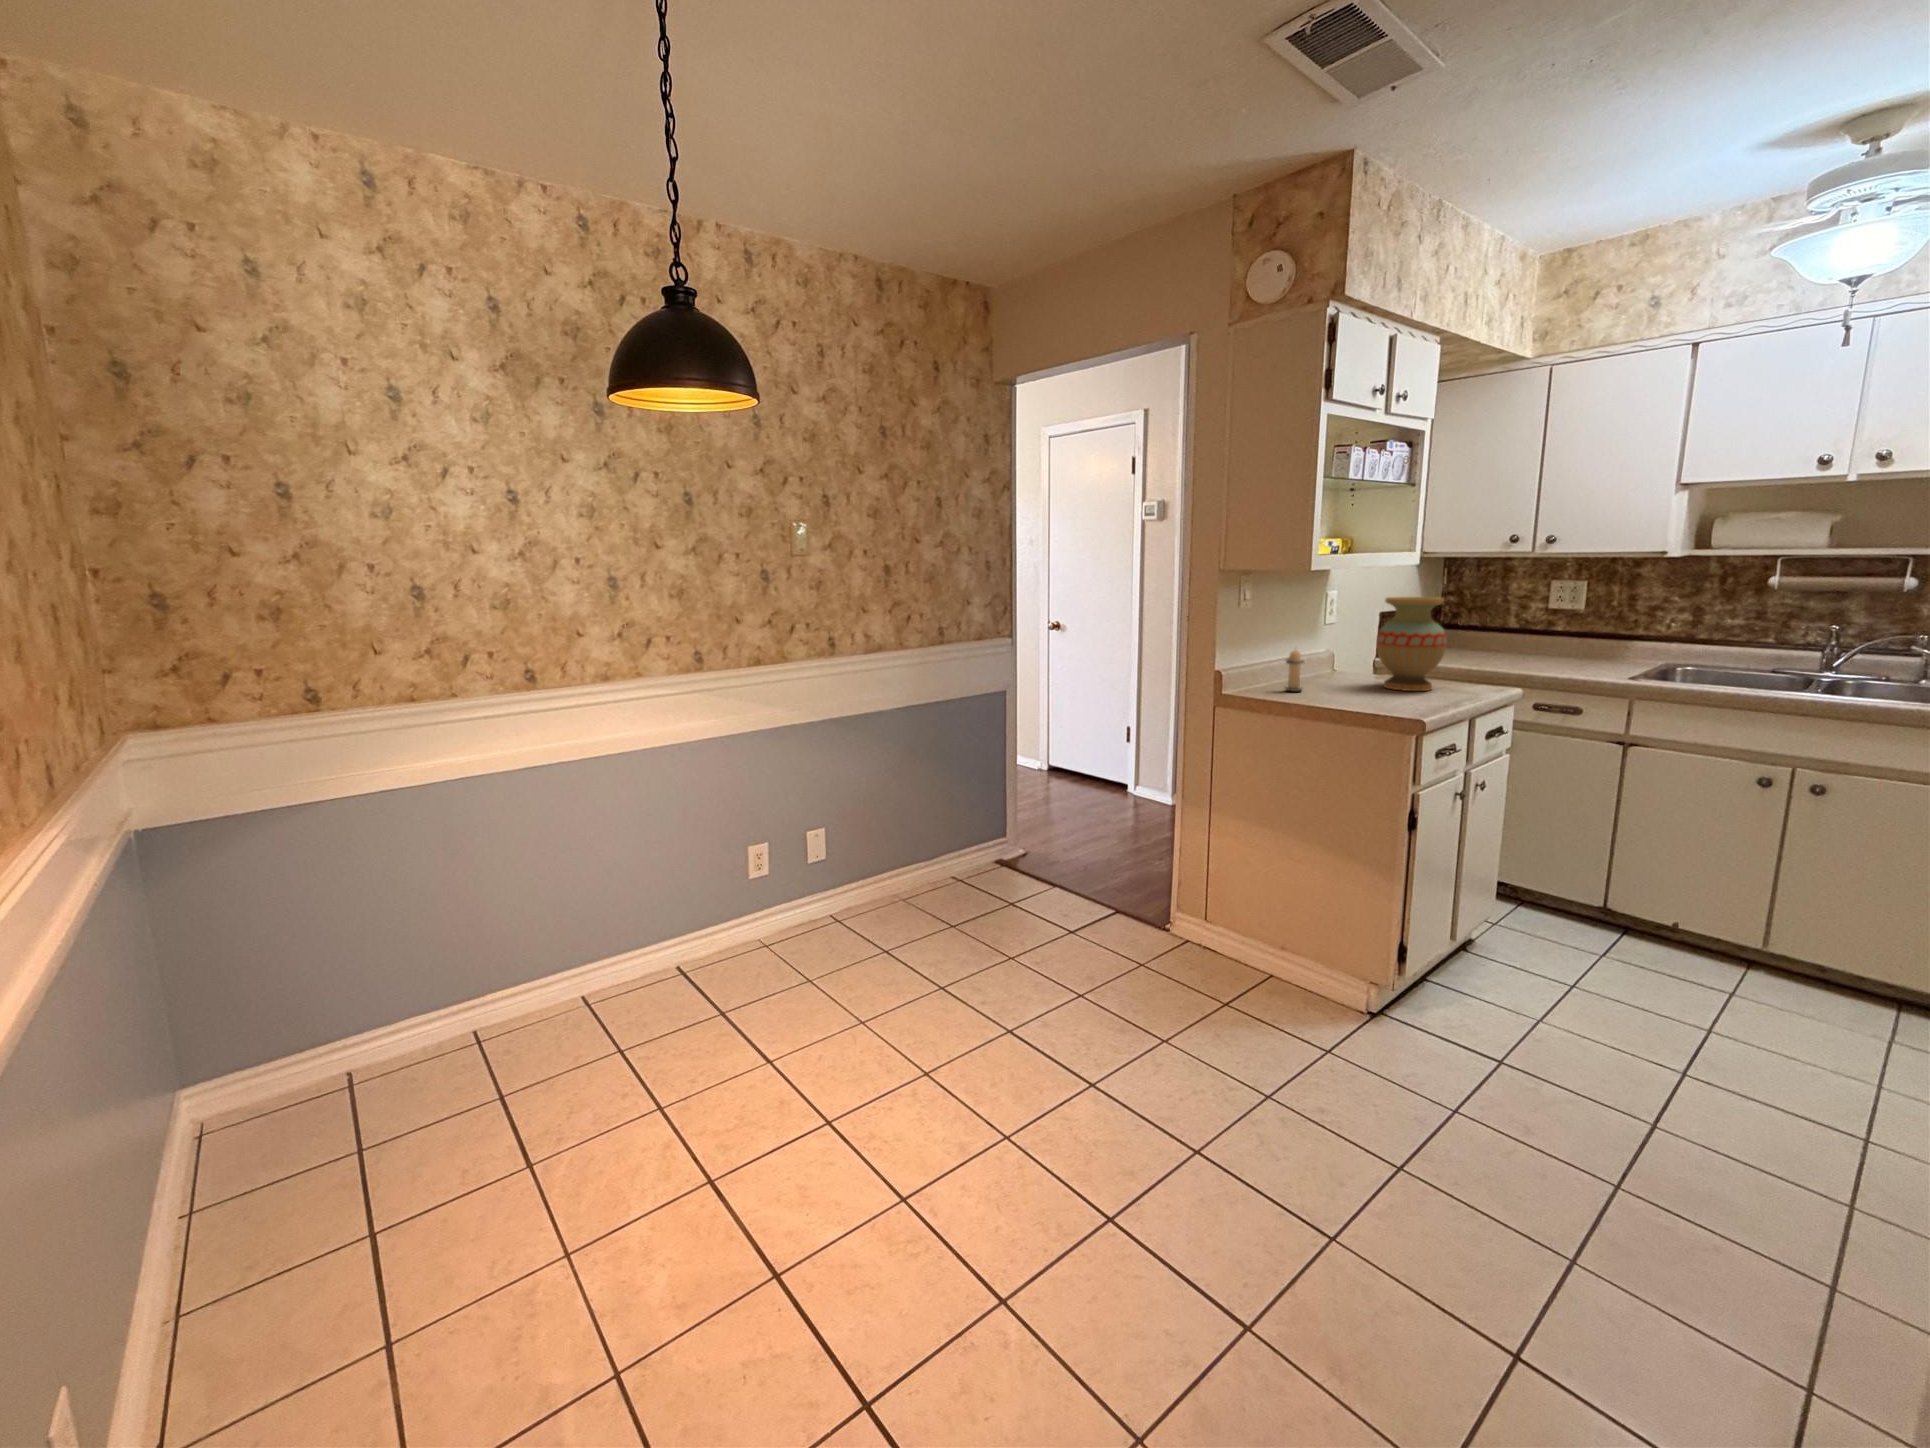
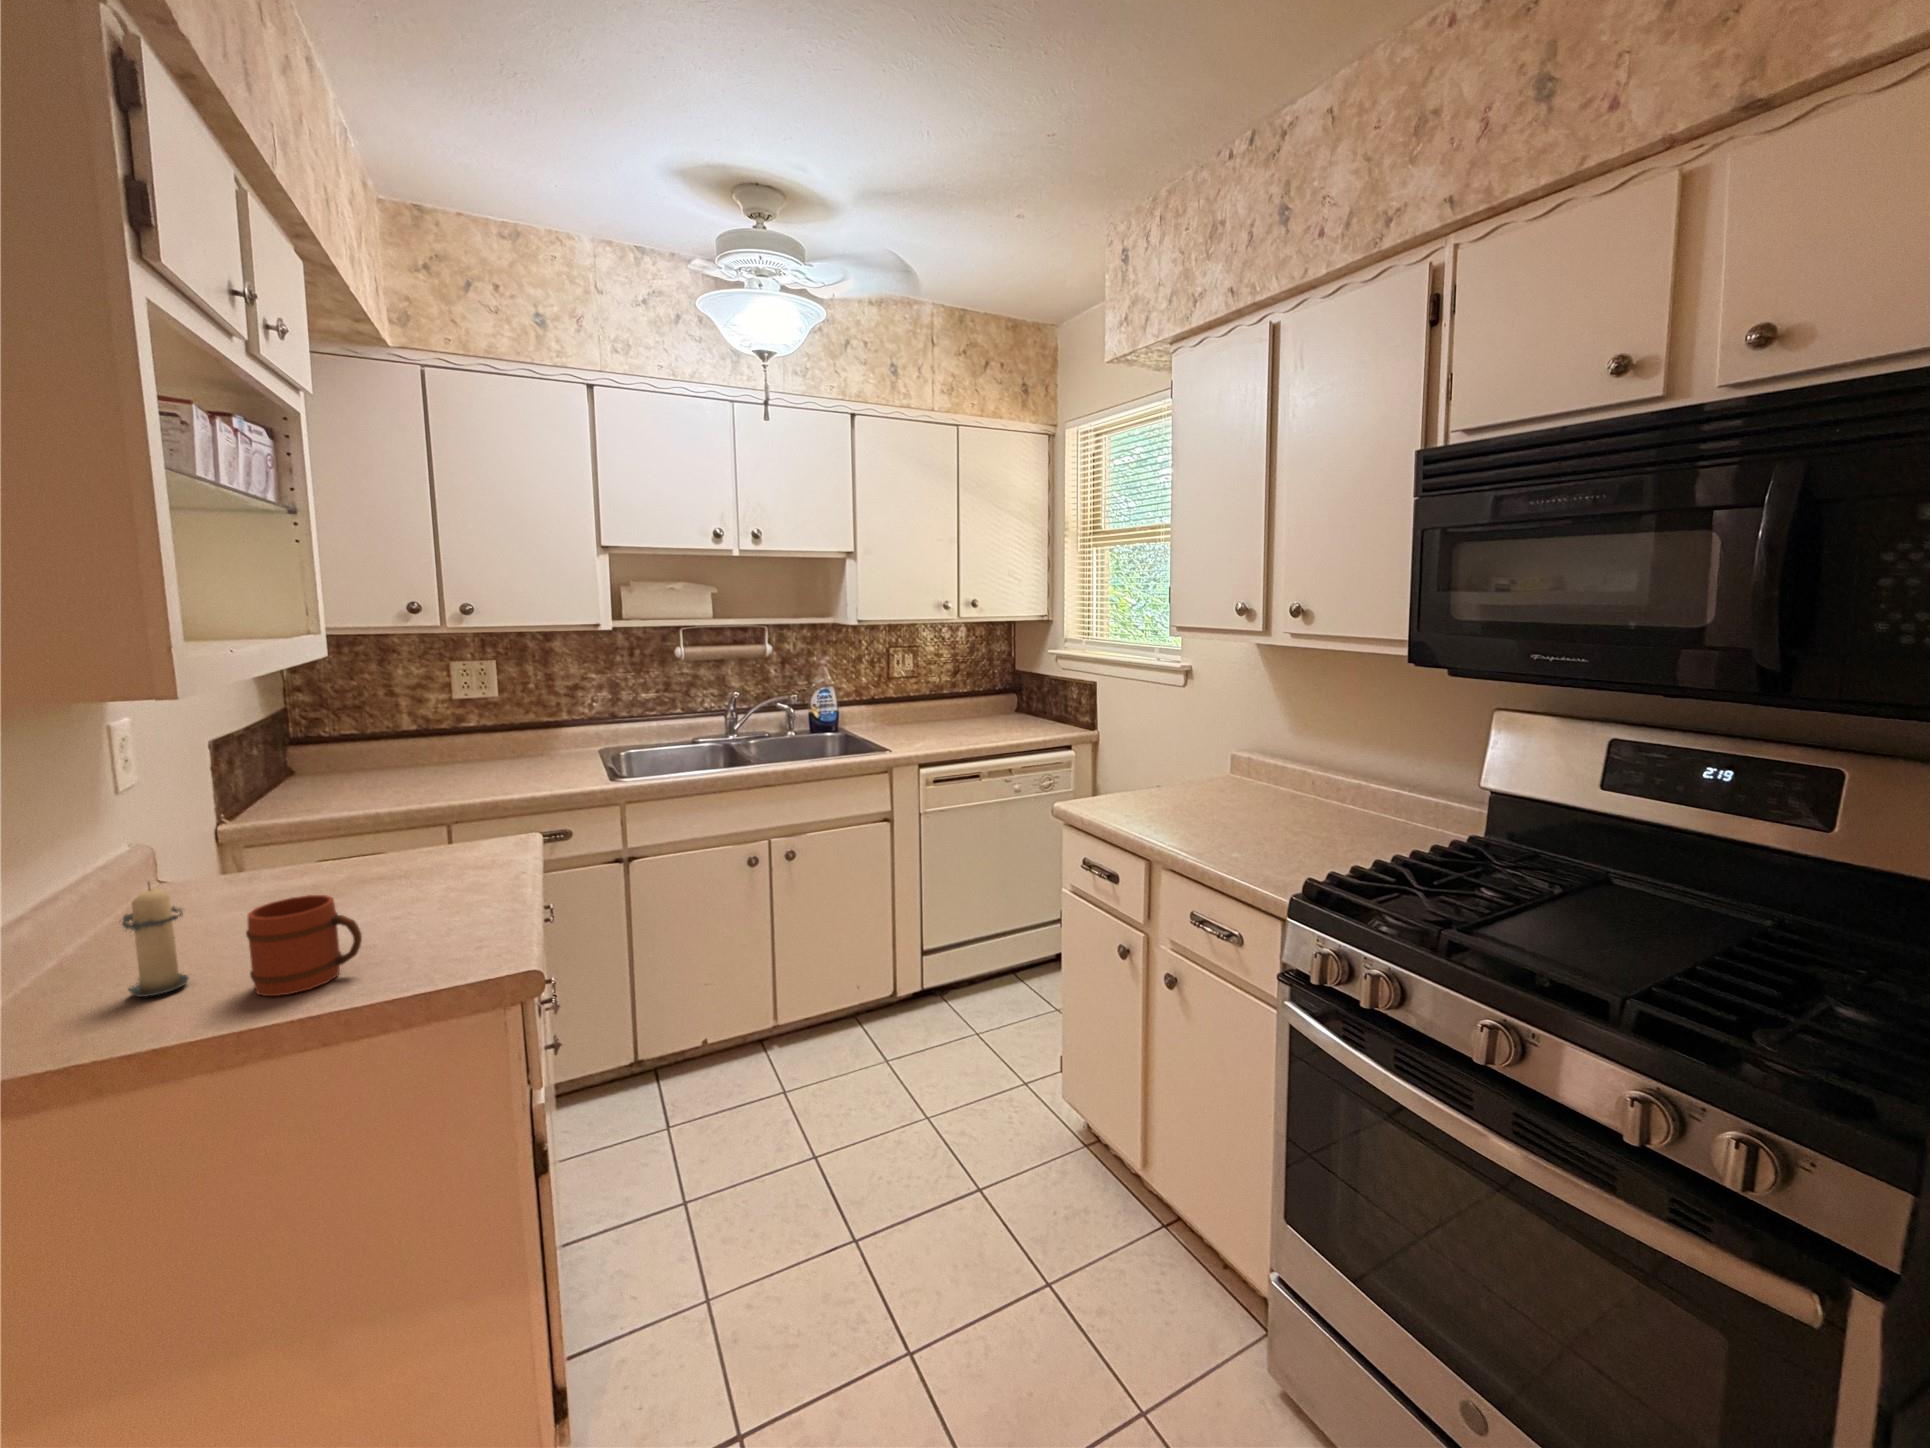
vase: present [1377,597,1447,691] -> none [325,716,465,902]
mug: none [1314,664,1355,702] -> present [246,895,362,996]

